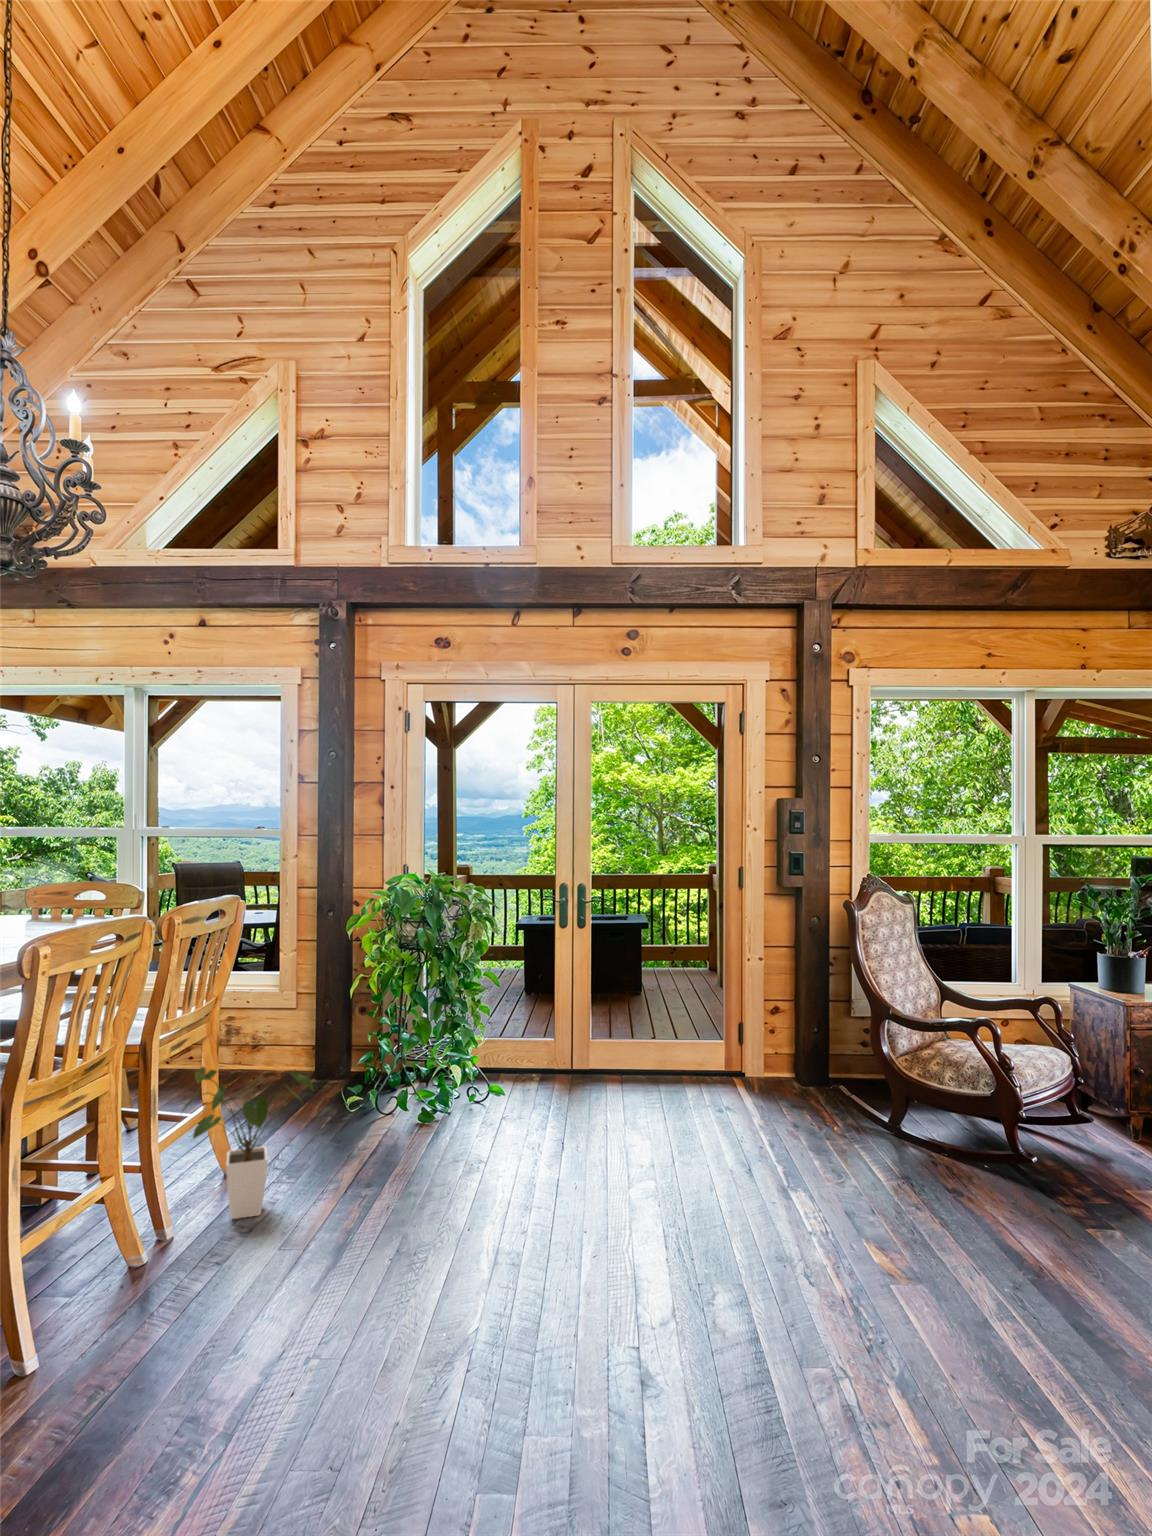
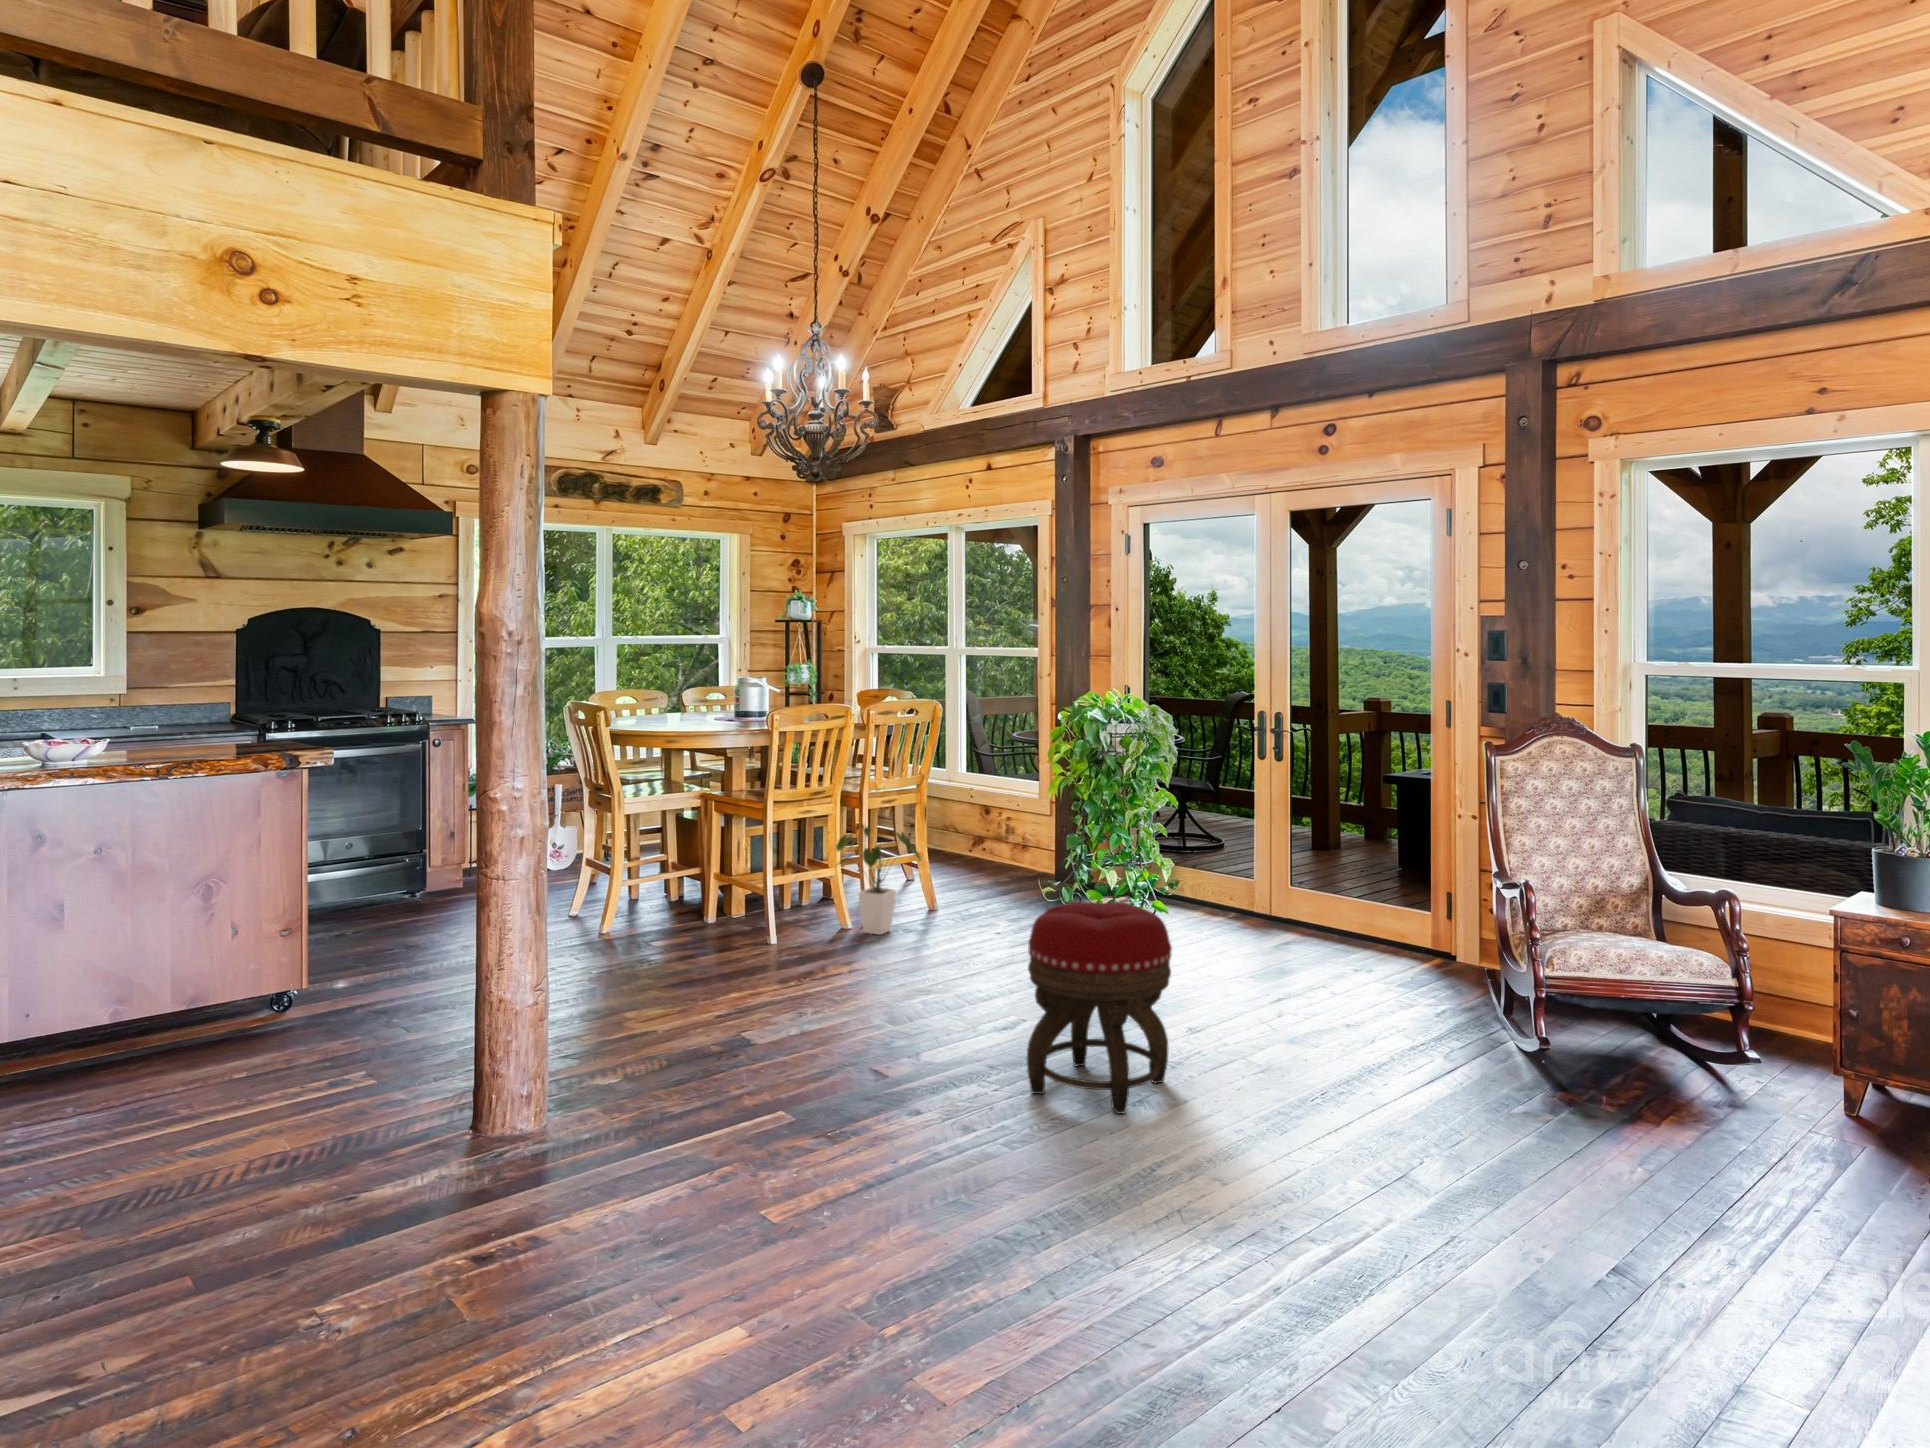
footstool: none [774,1120,949,1396] -> present [1027,902,1171,1114]

